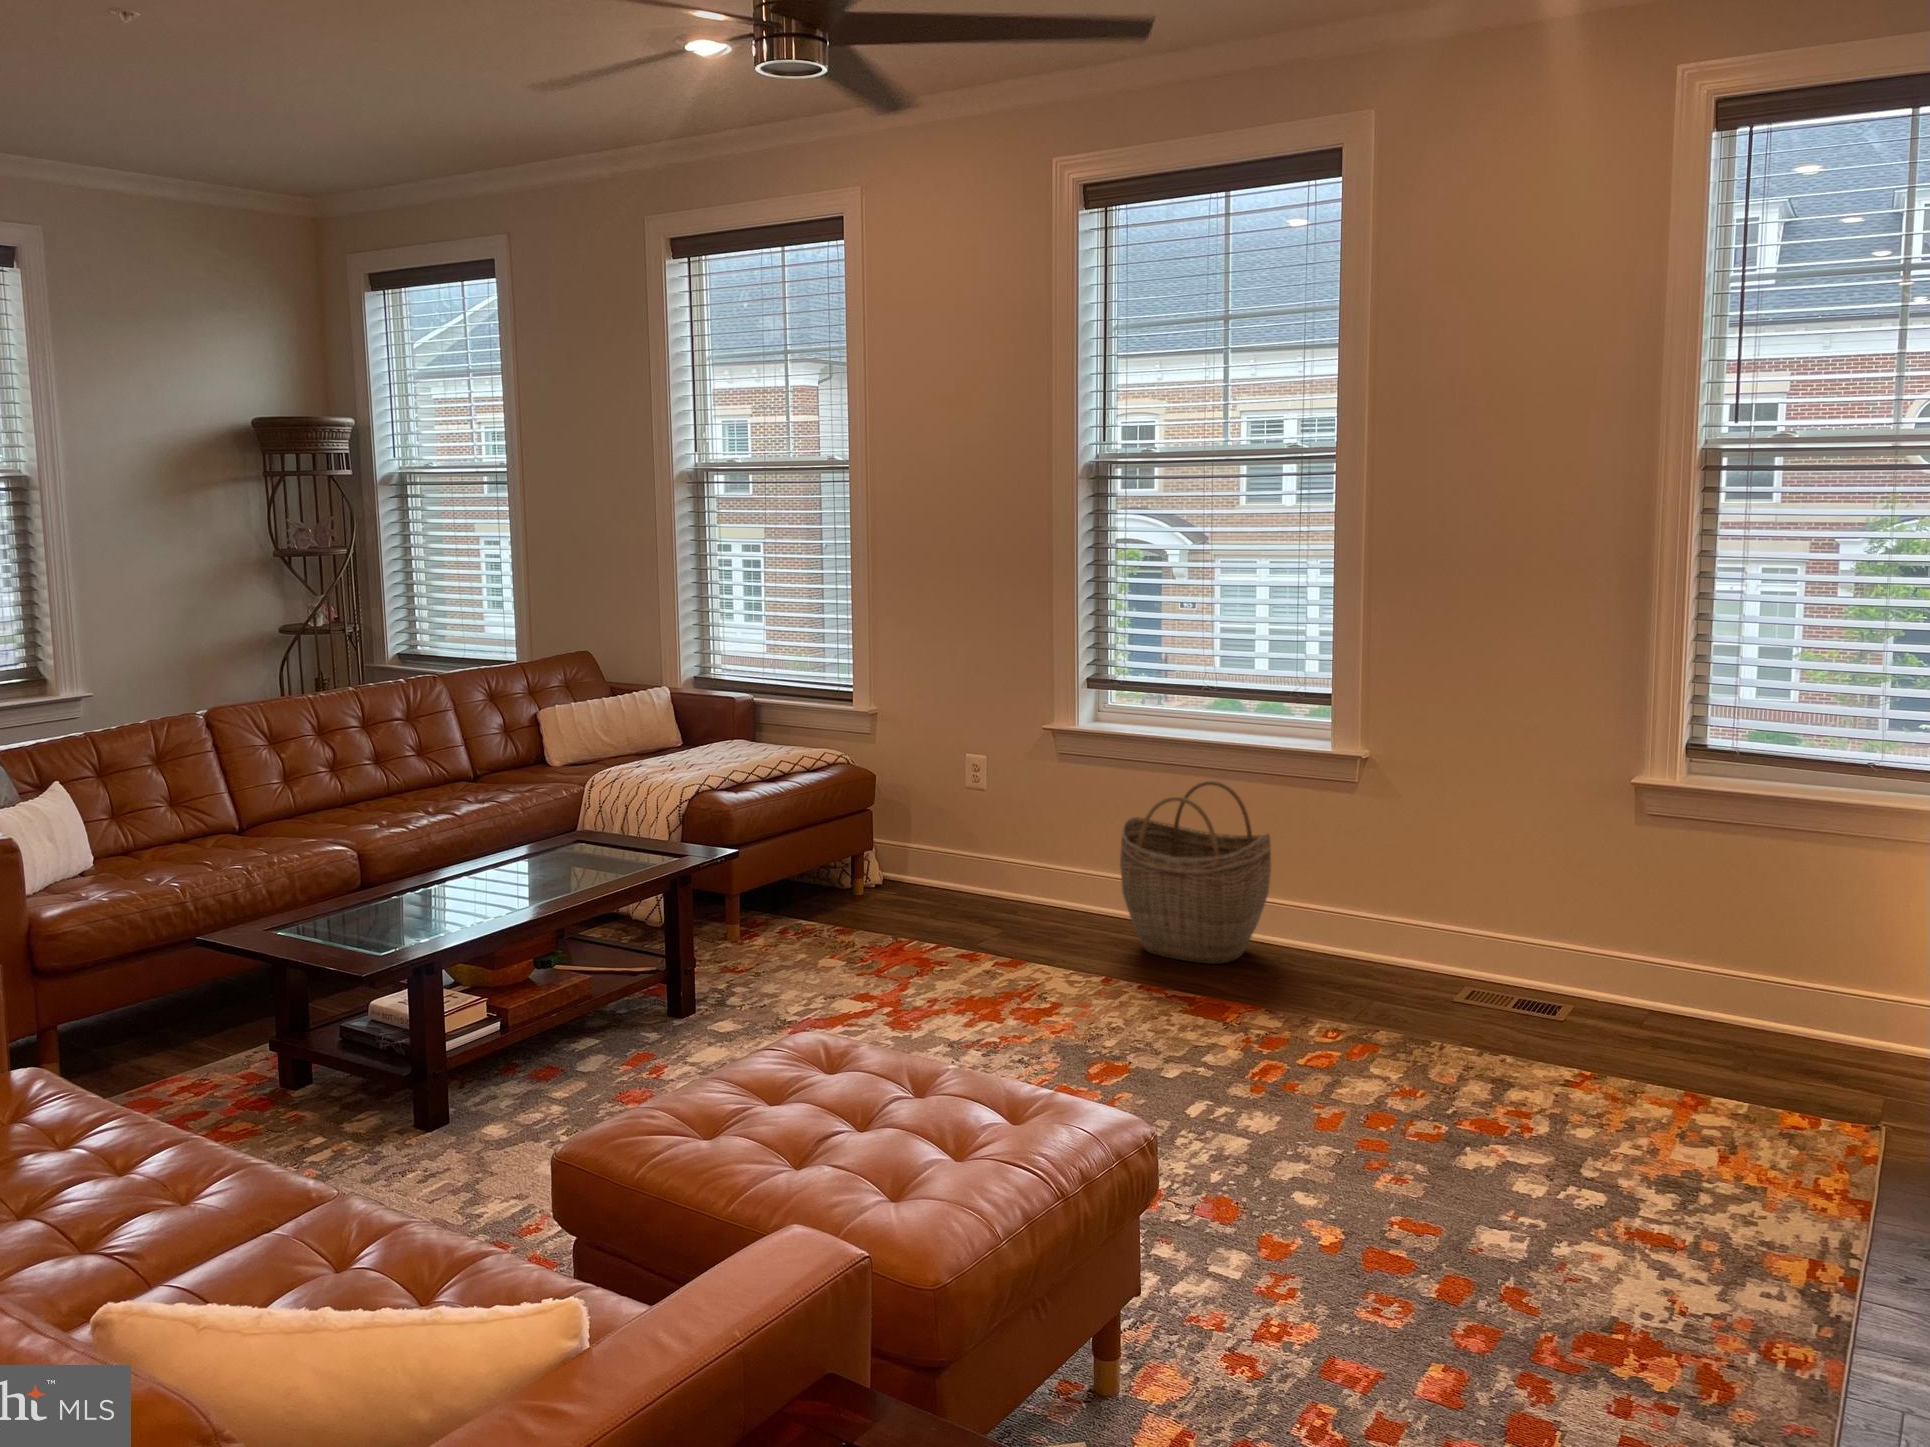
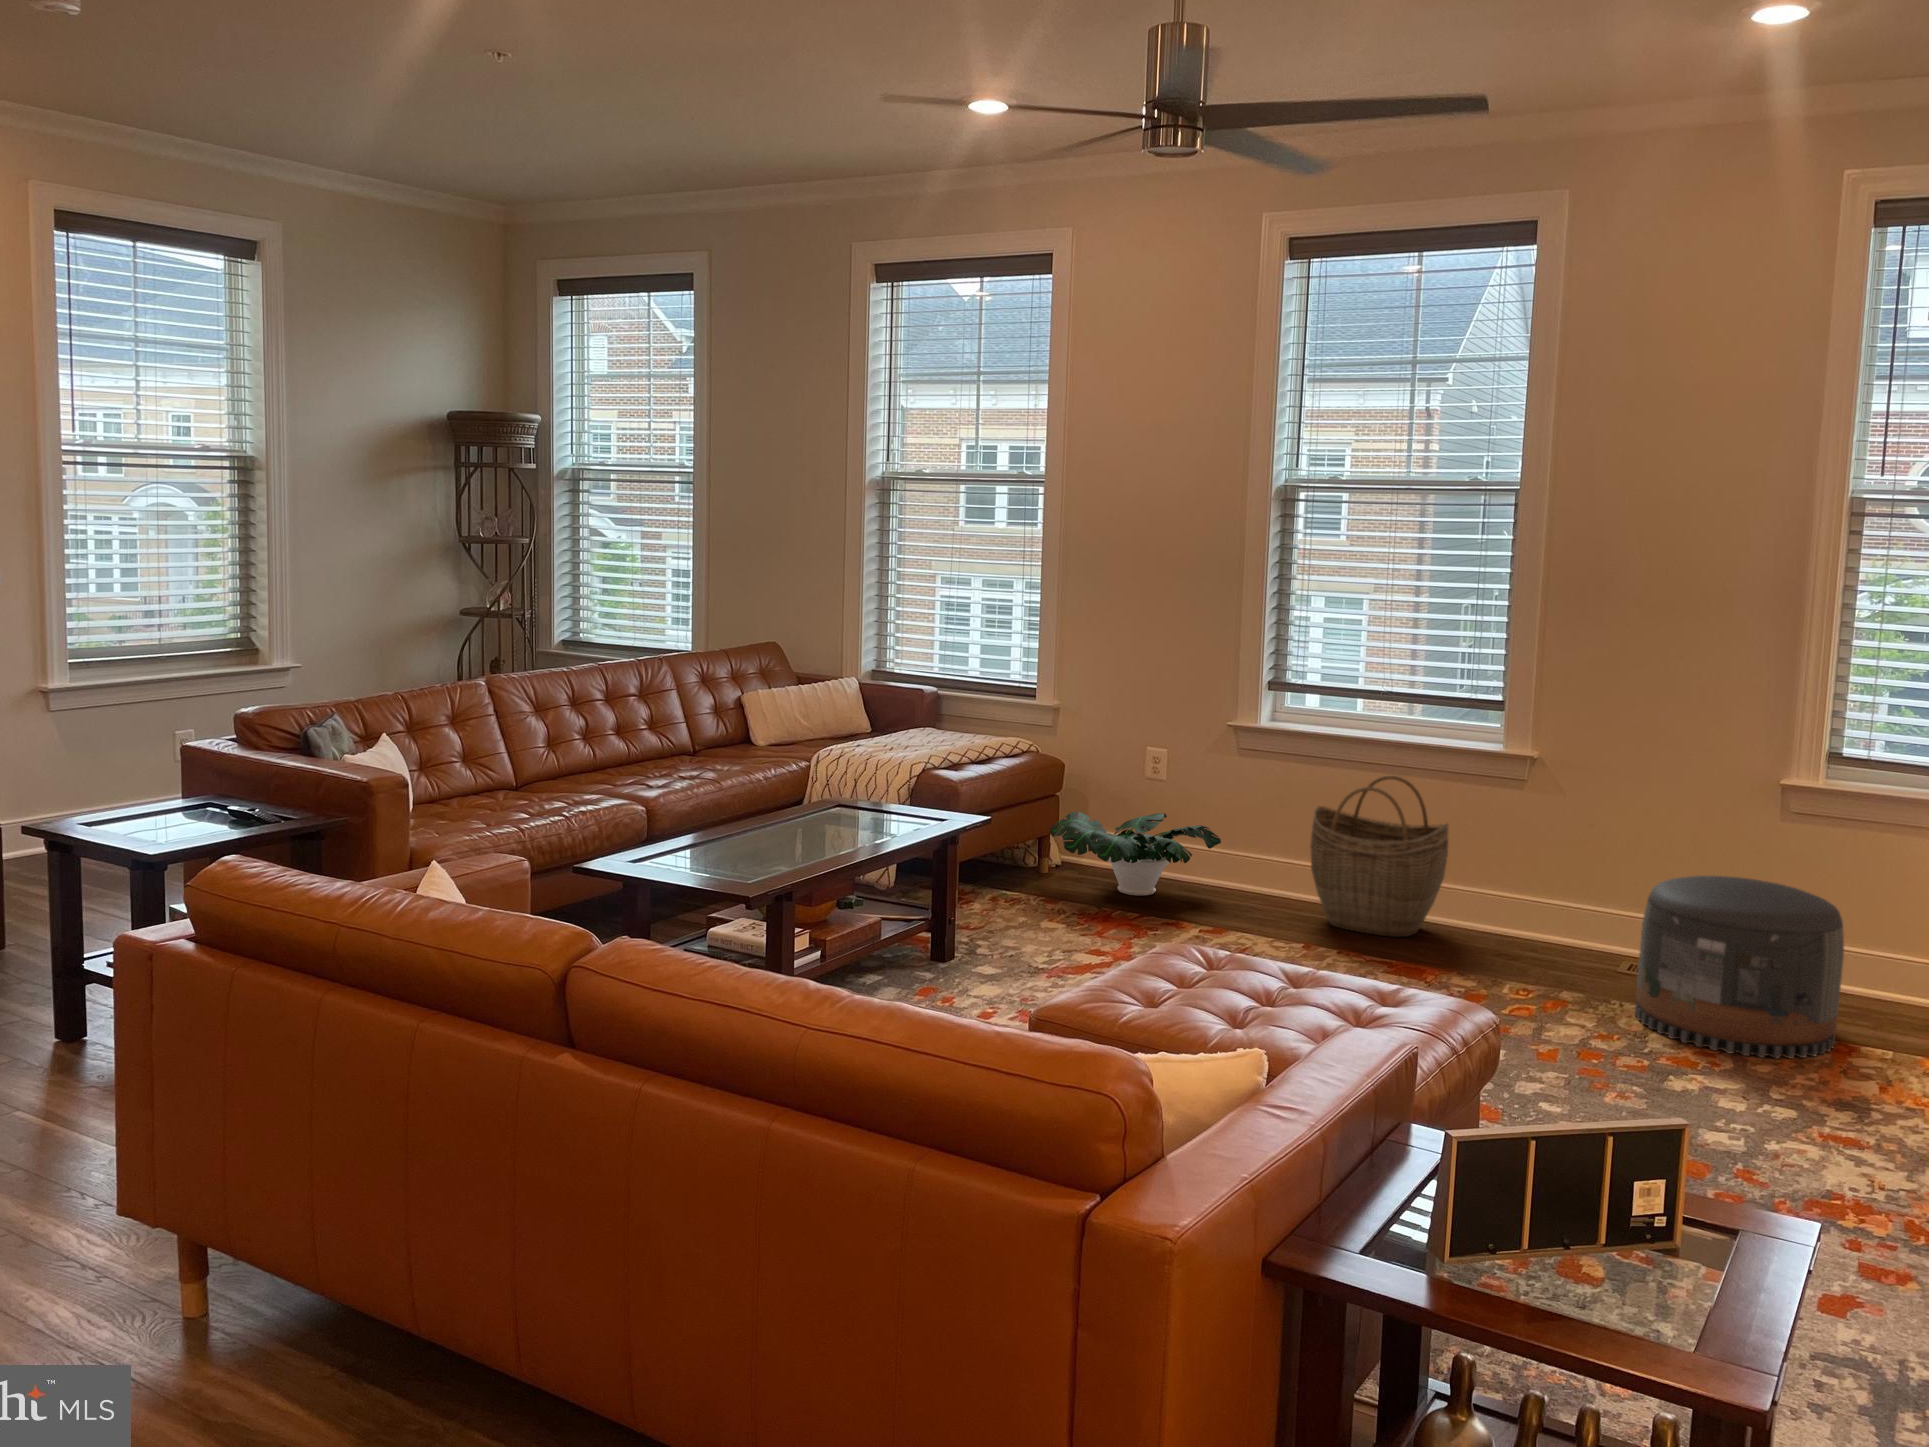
potted plant: none [853,827,1037,920] -> present [1050,812,1221,895]
pouf: none [1453,895,1685,1117] -> present [1635,876,1844,1059]

